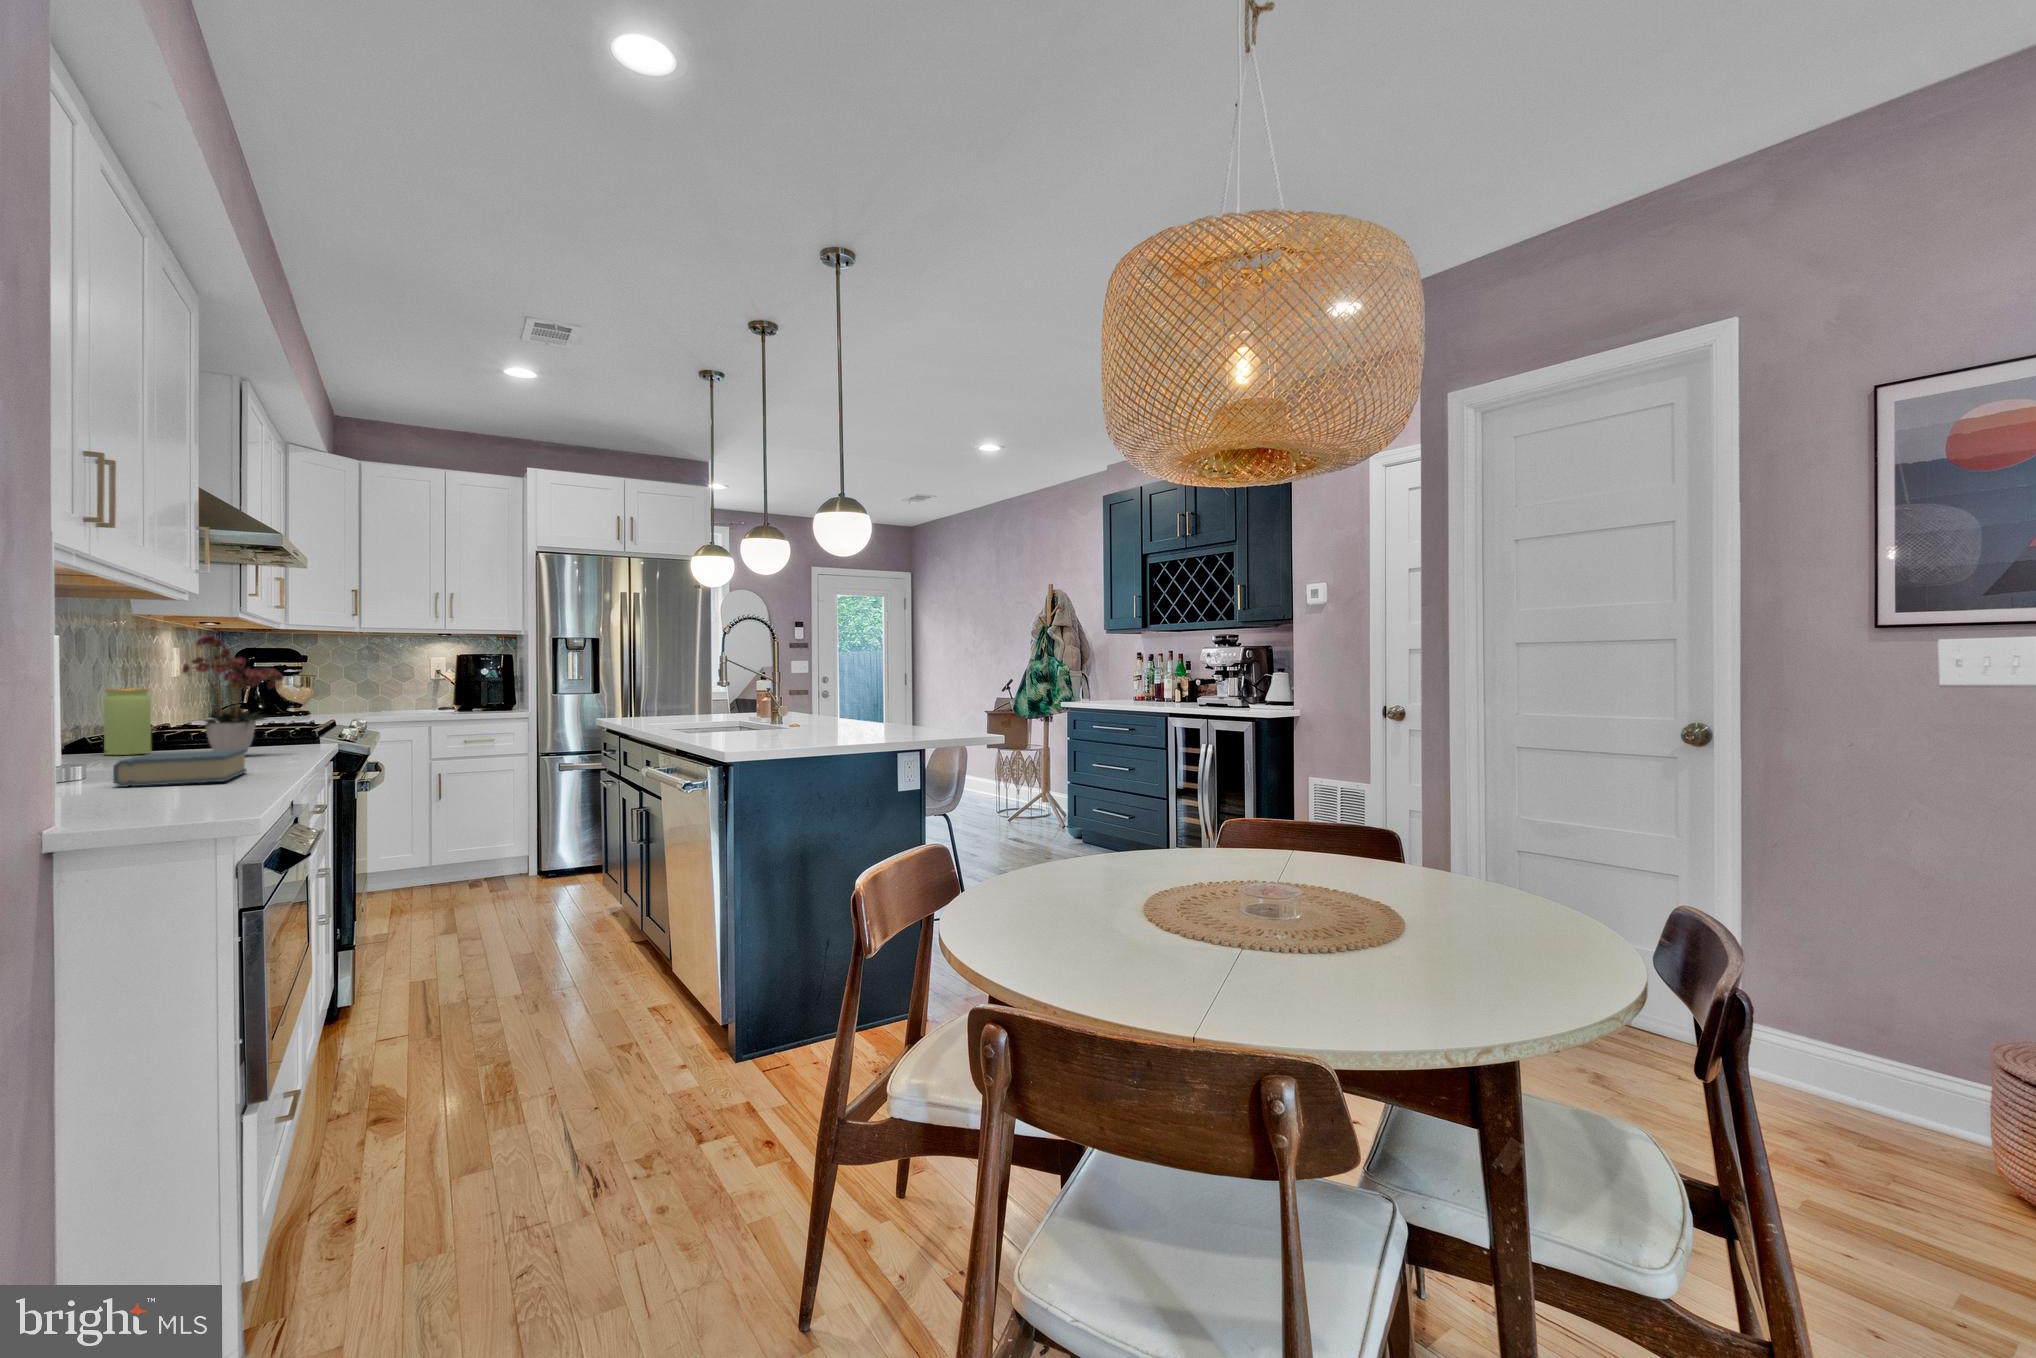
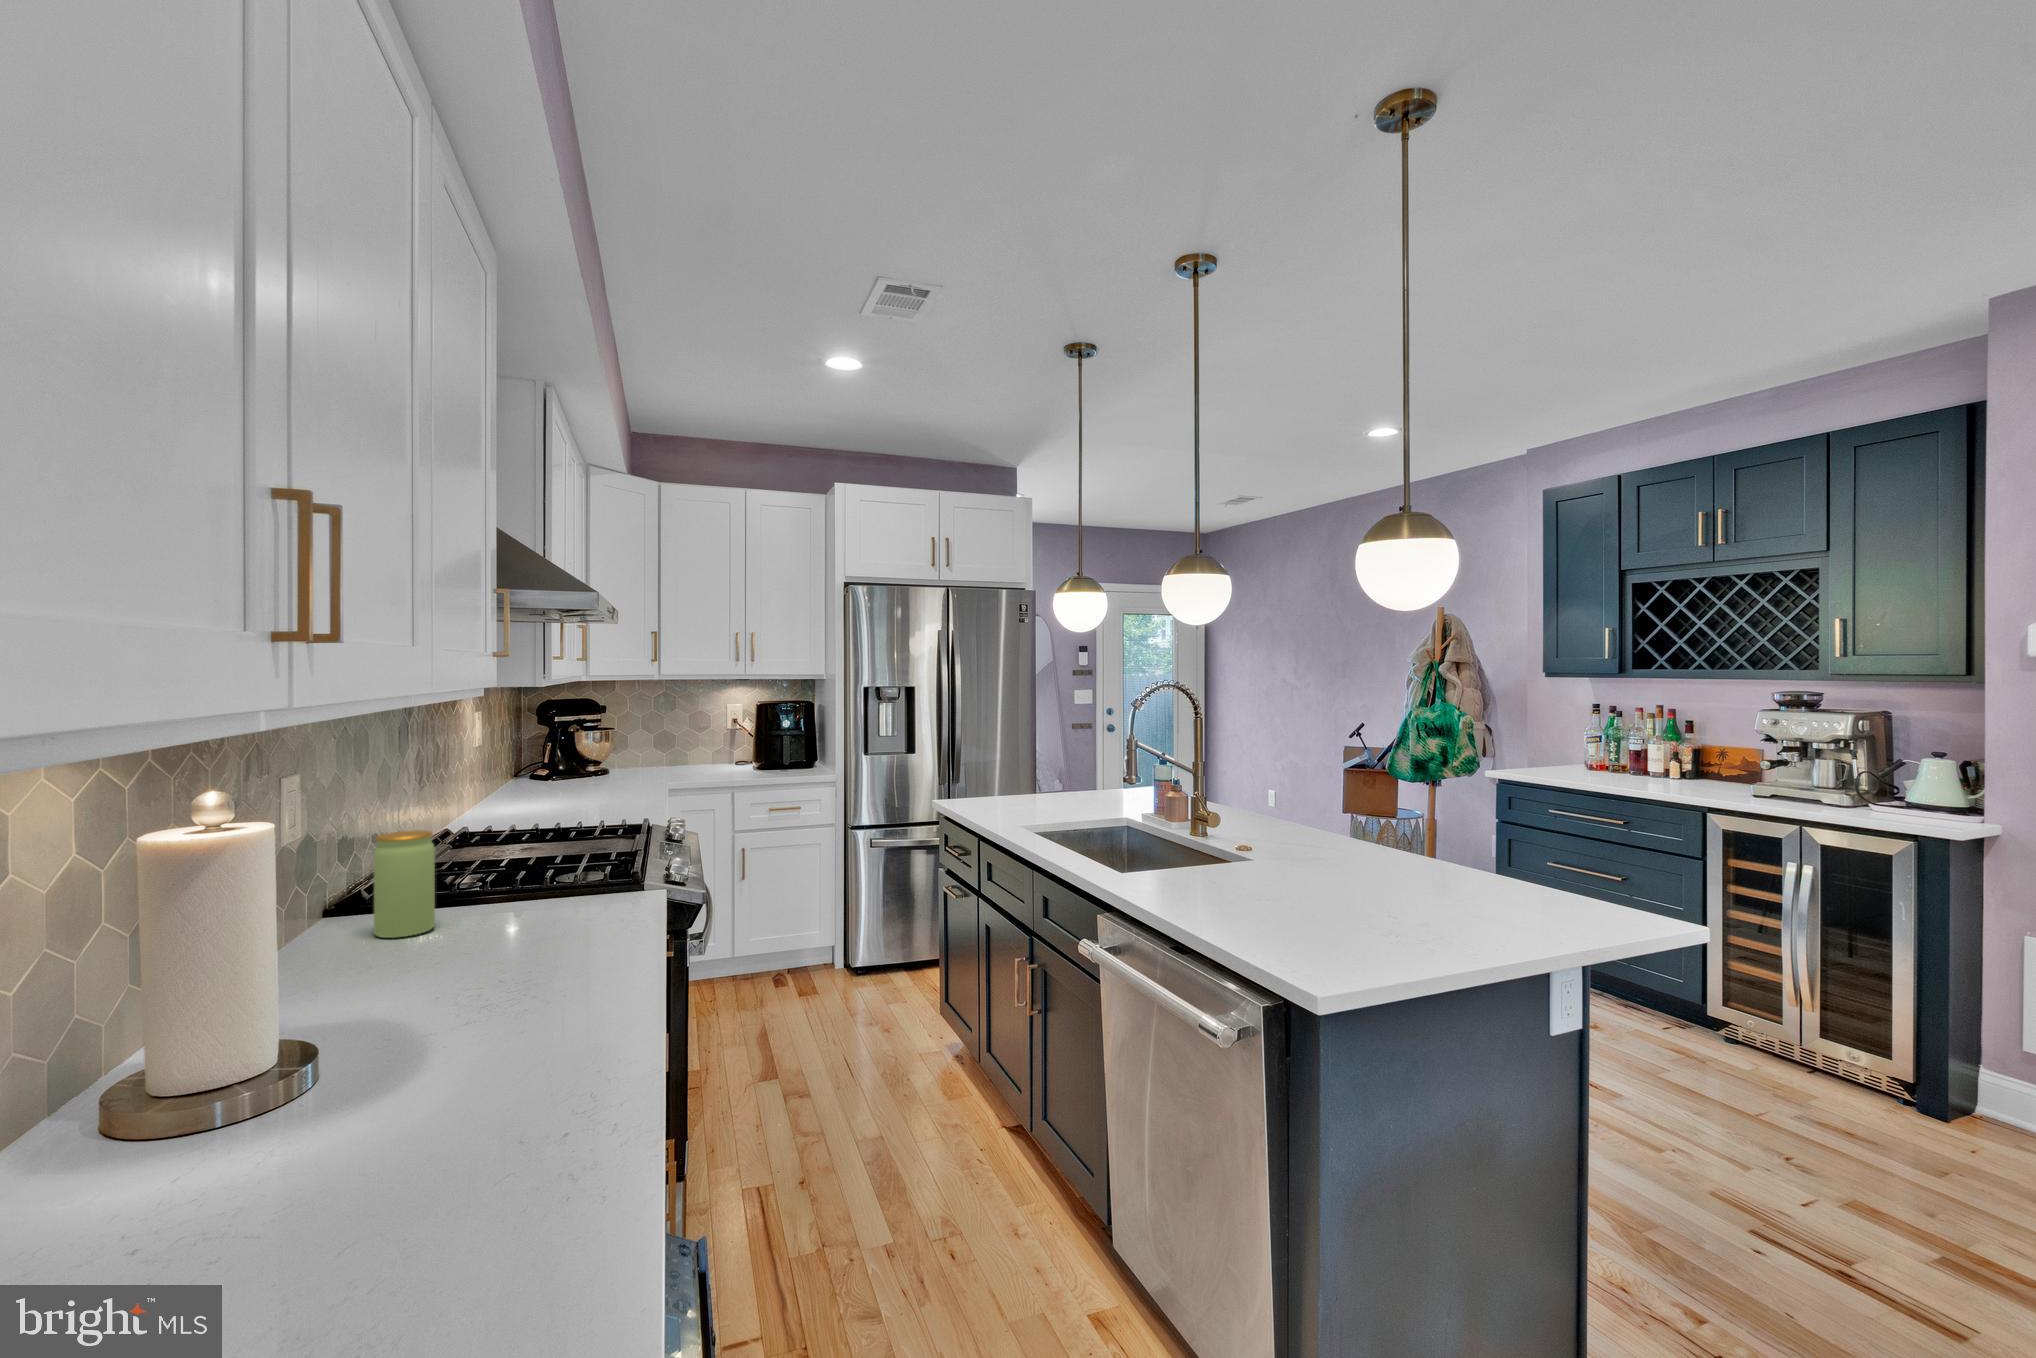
flower arrangement: present [183,634,284,750] -> none [464,750,619,951]
hardback book: present [113,749,247,787] -> none [331,1023,568,1197]

